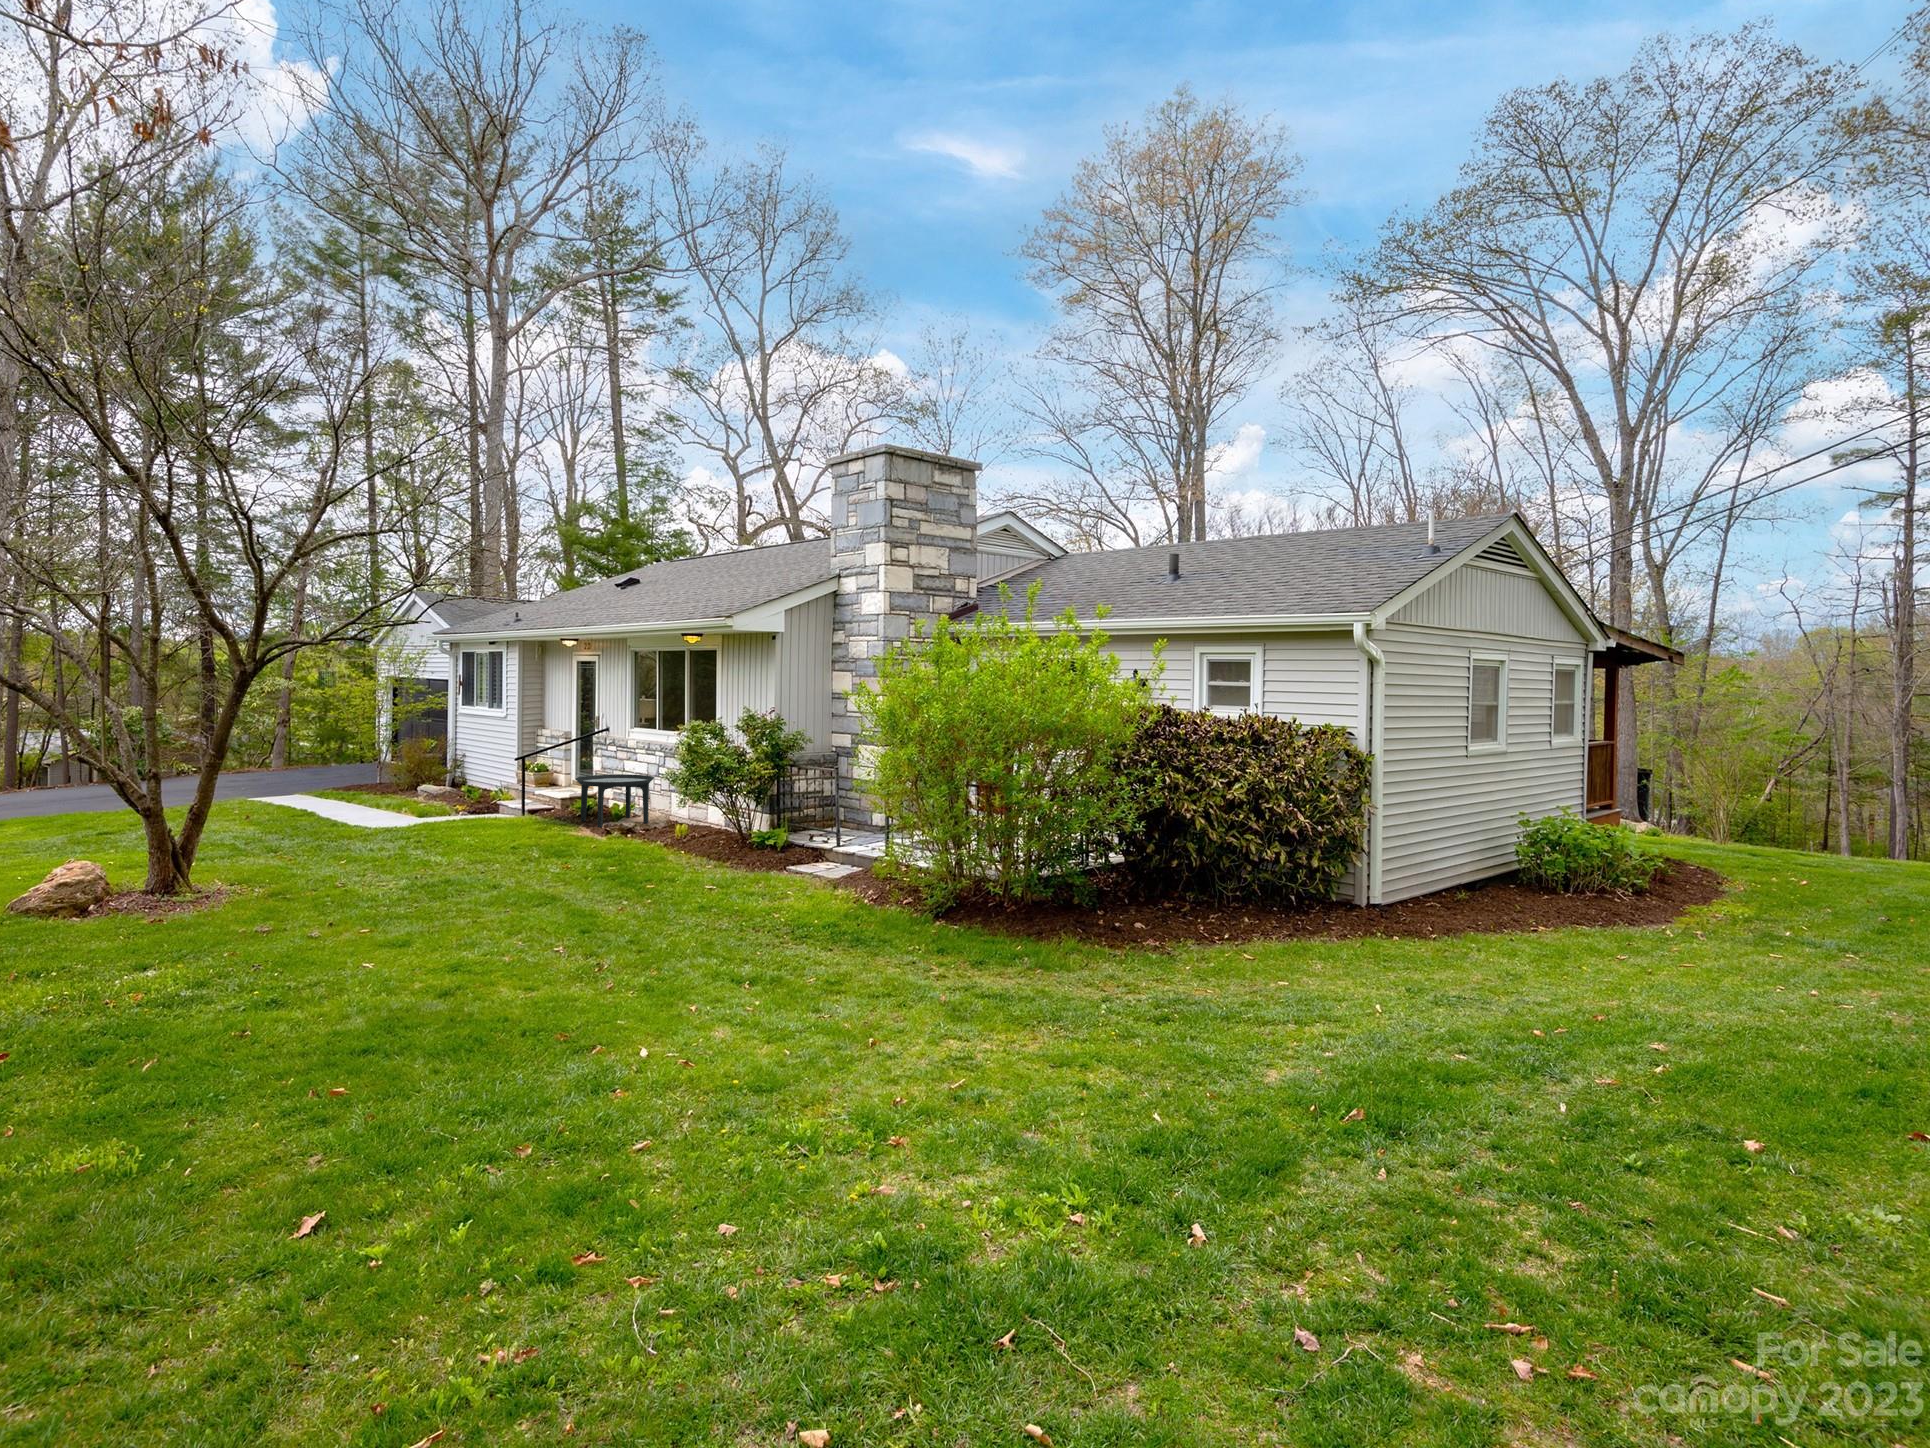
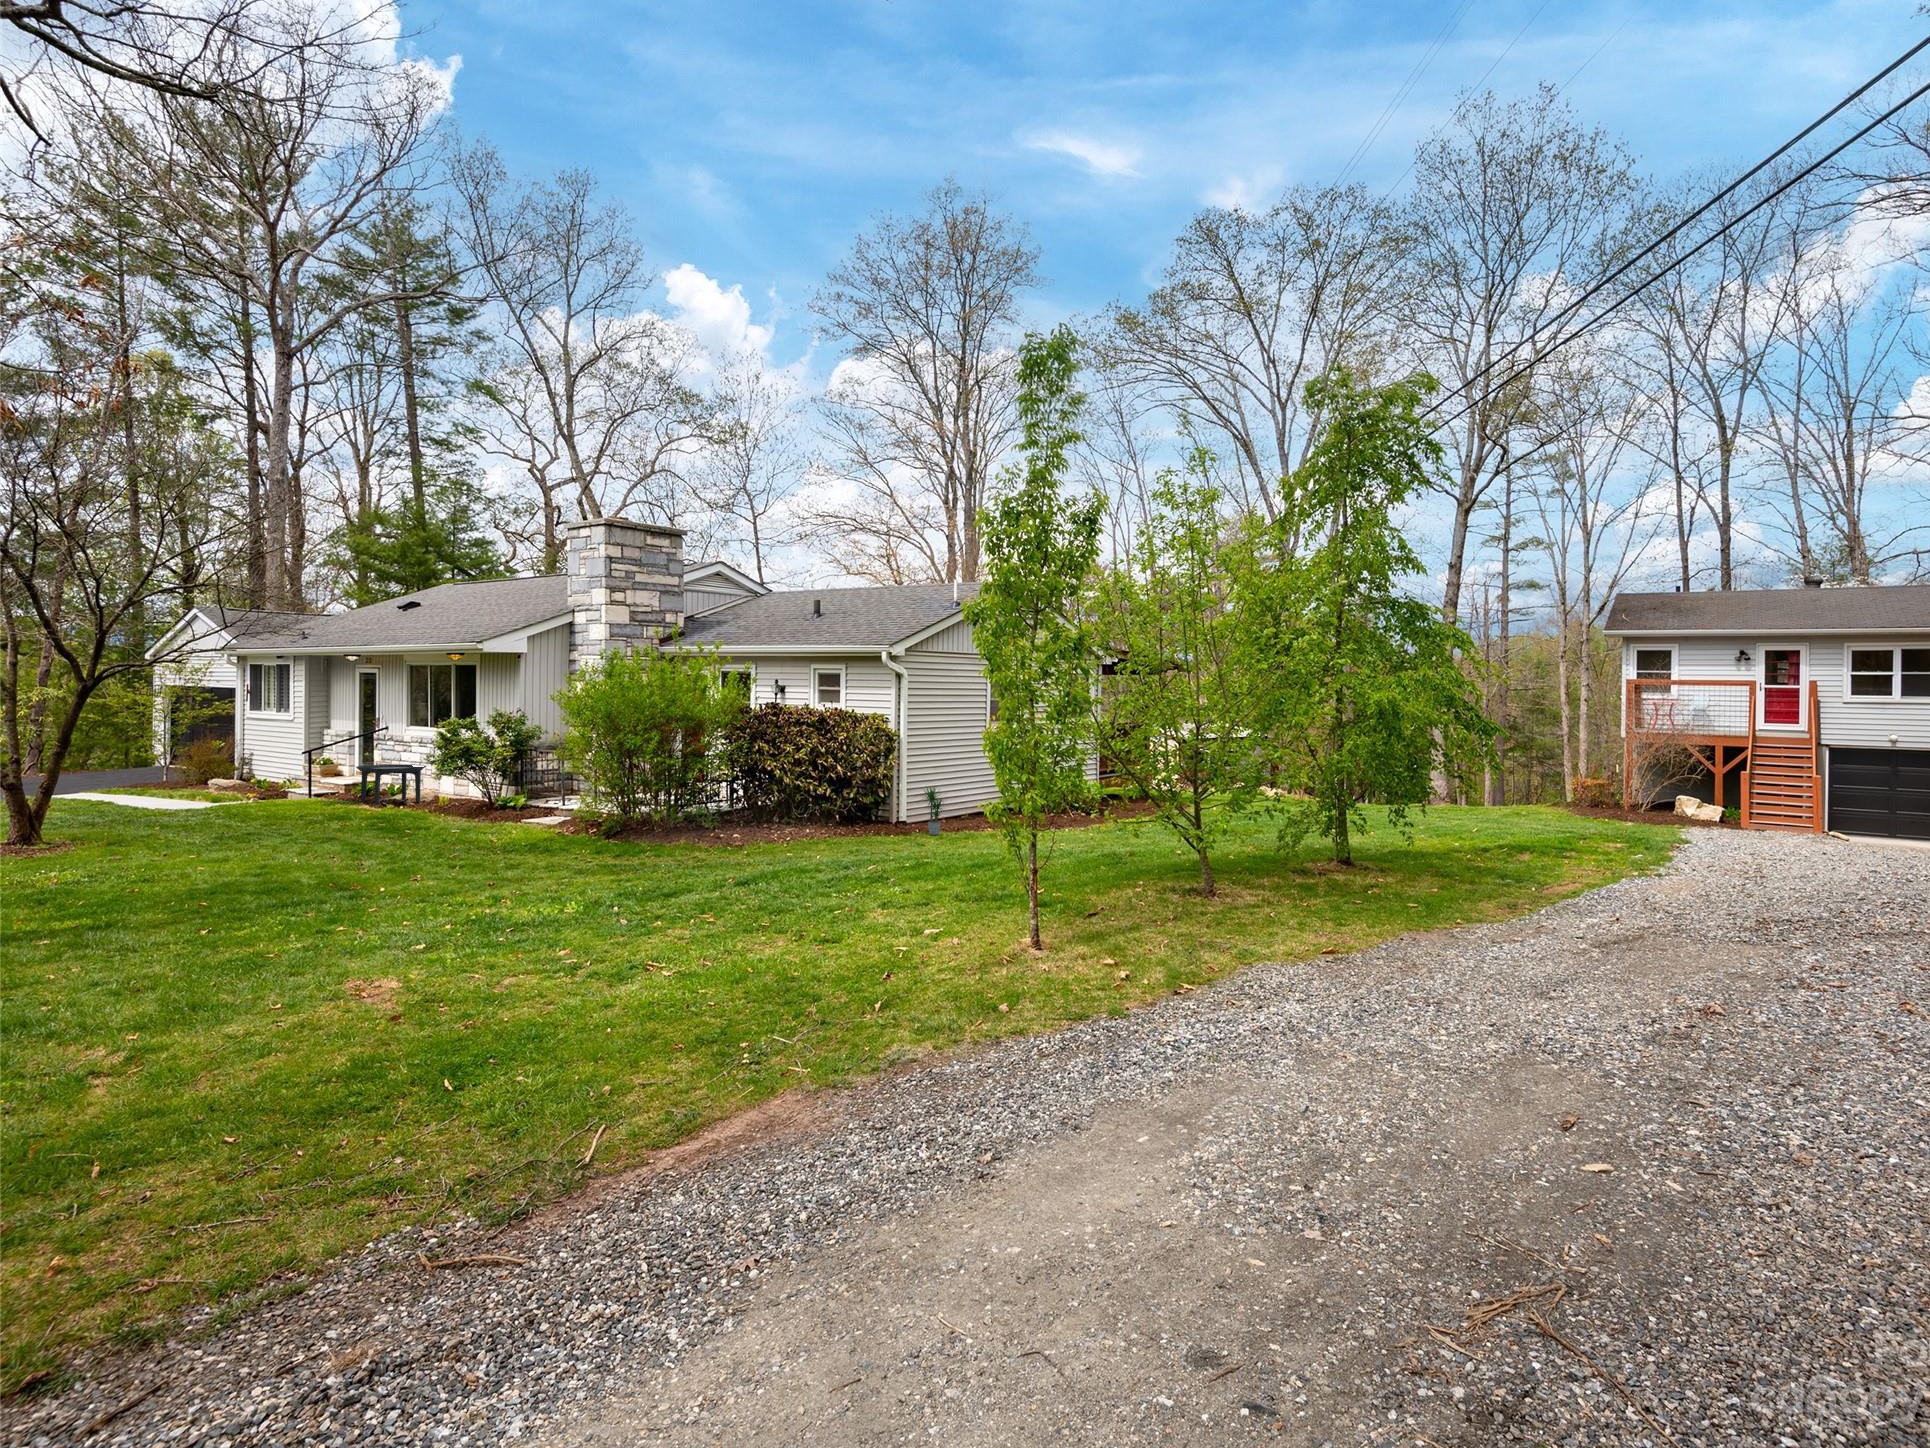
potted plant: none [1395,831,1448,912] -> present [925,788,942,835]

